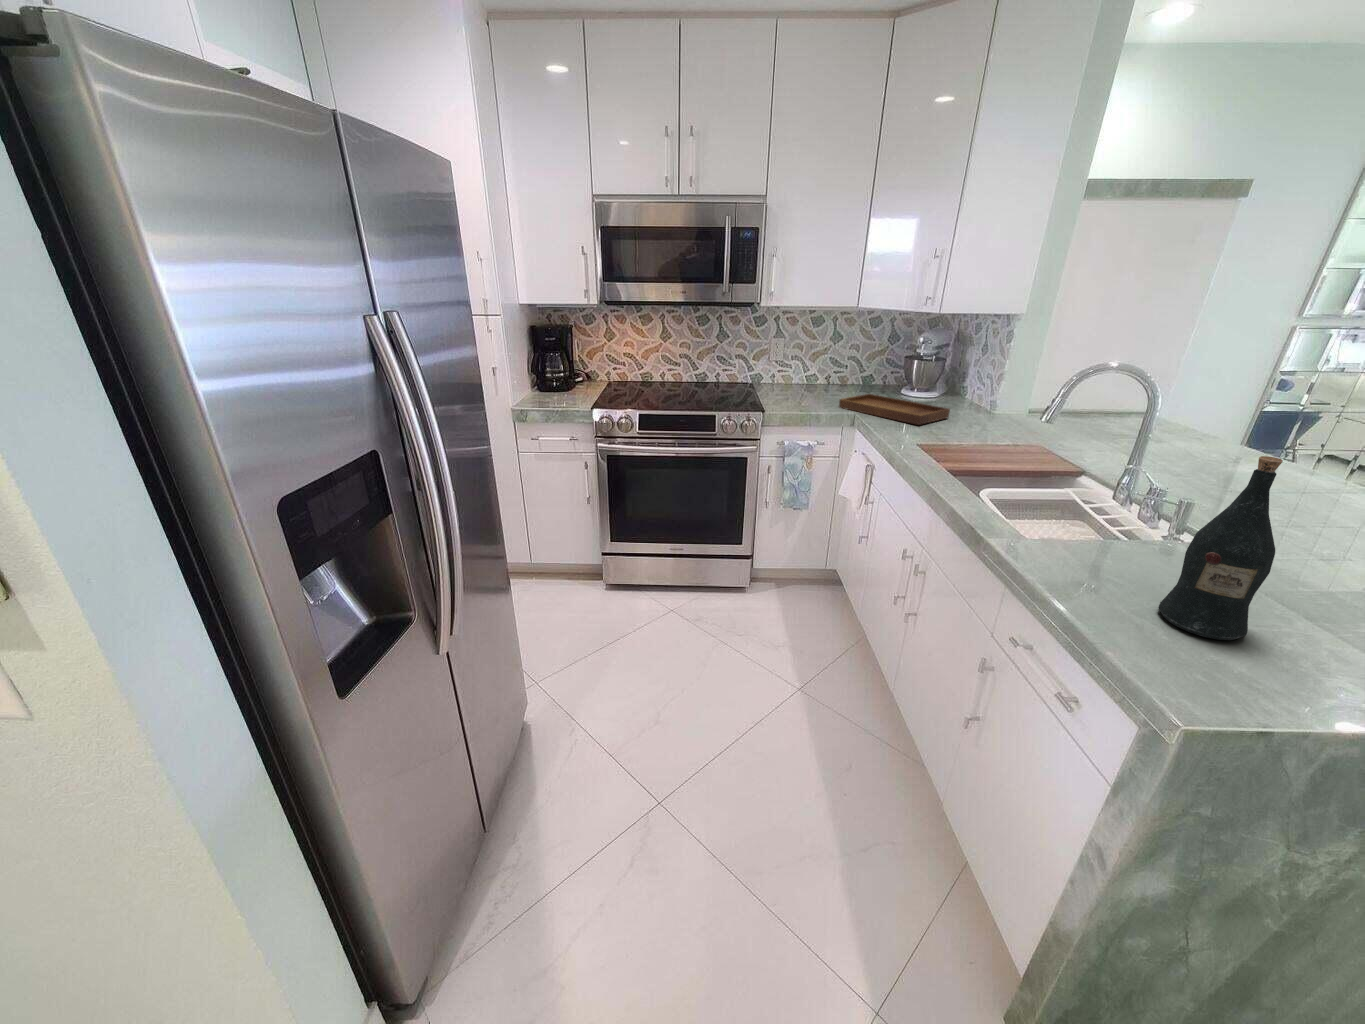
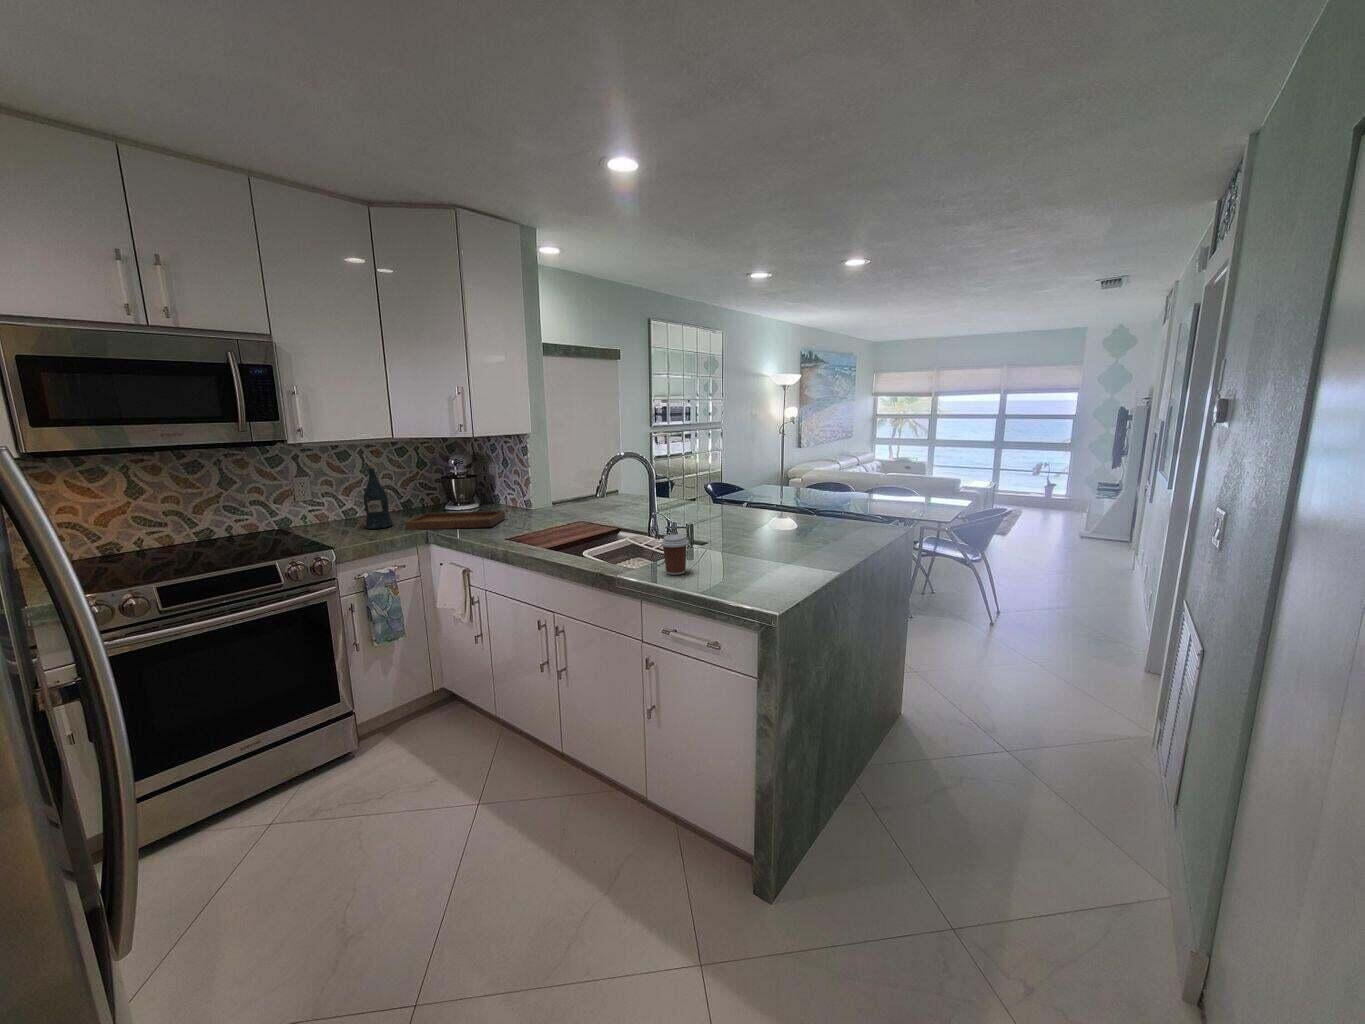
wine bottle: present [1158,456,1283,640] -> present [364,464,393,529]
coffee cup: none [1073,513,1137,581] -> present [661,534,688,575]

